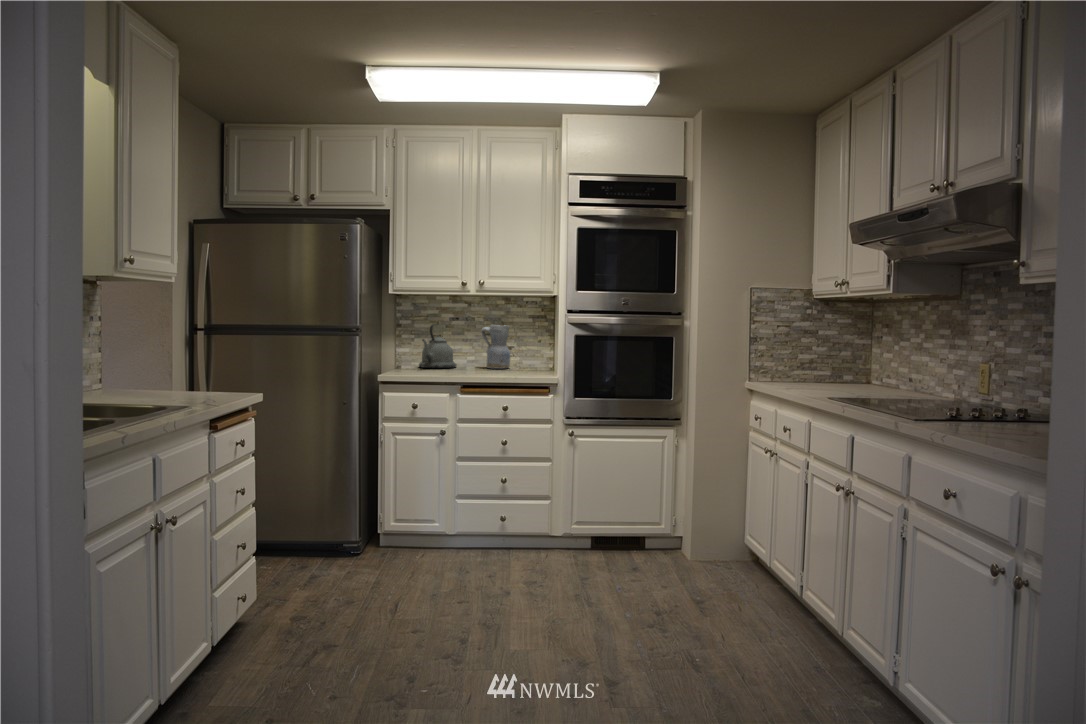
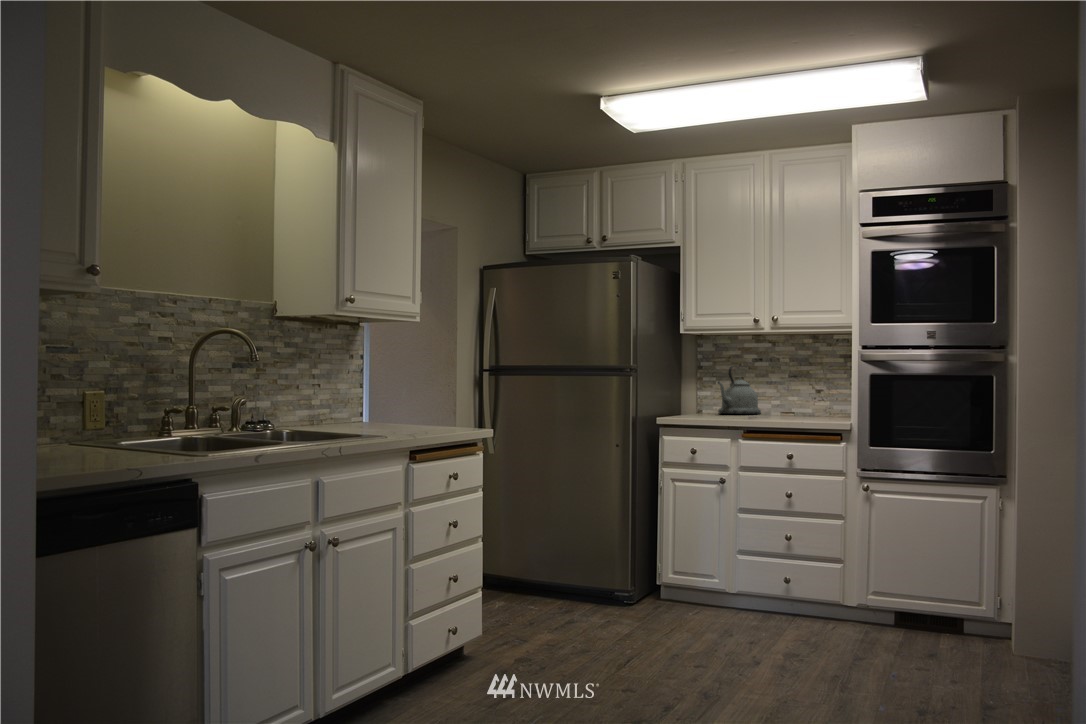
ceramic pitcher: present [482,325,510,368] -> none [787,365,820,415]

